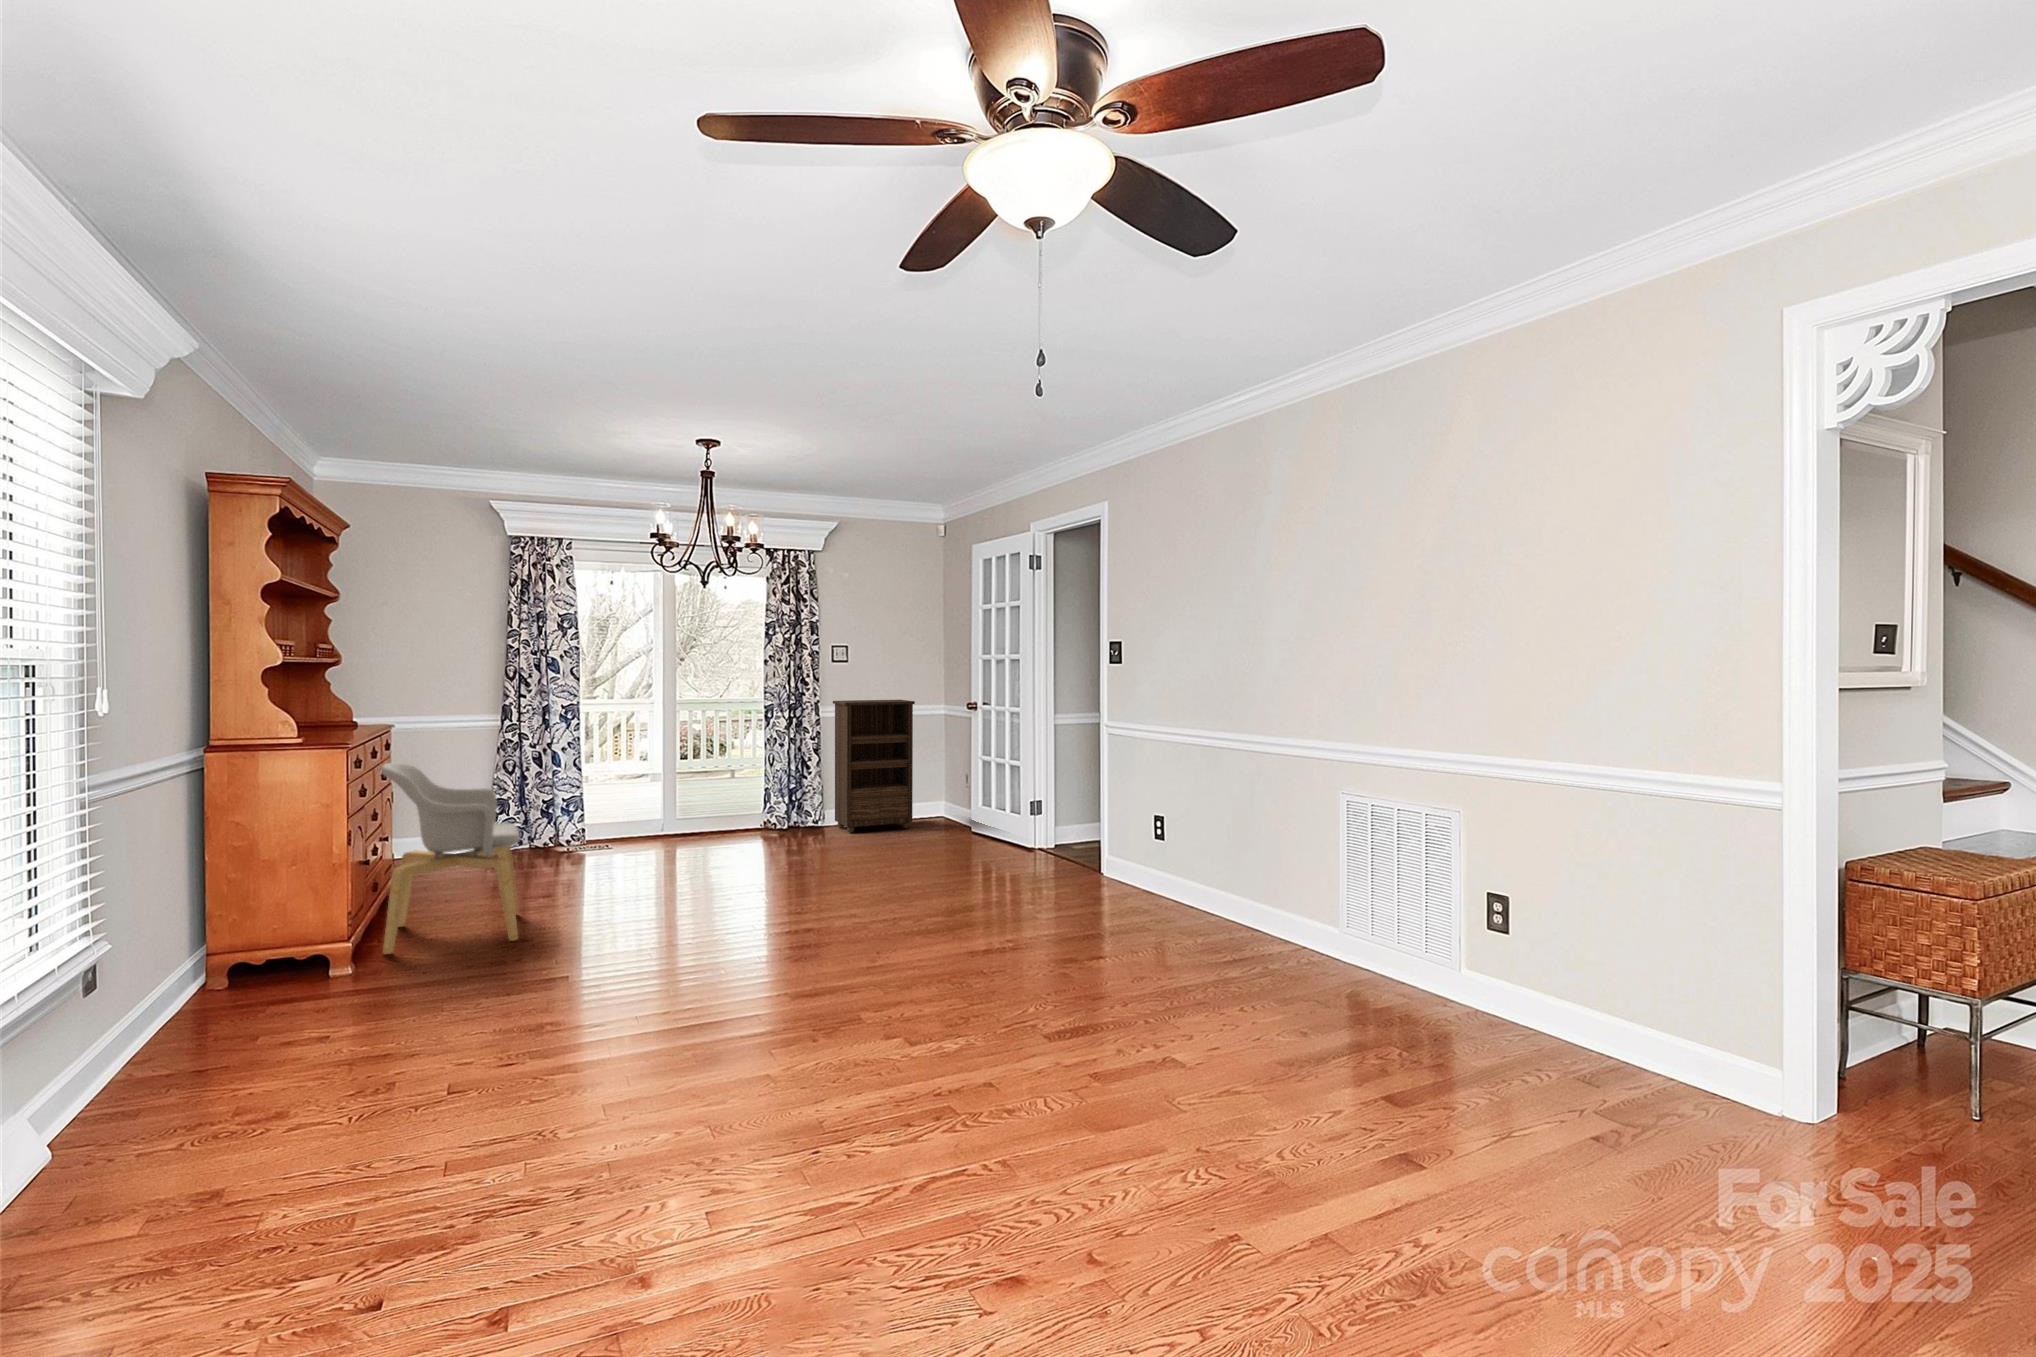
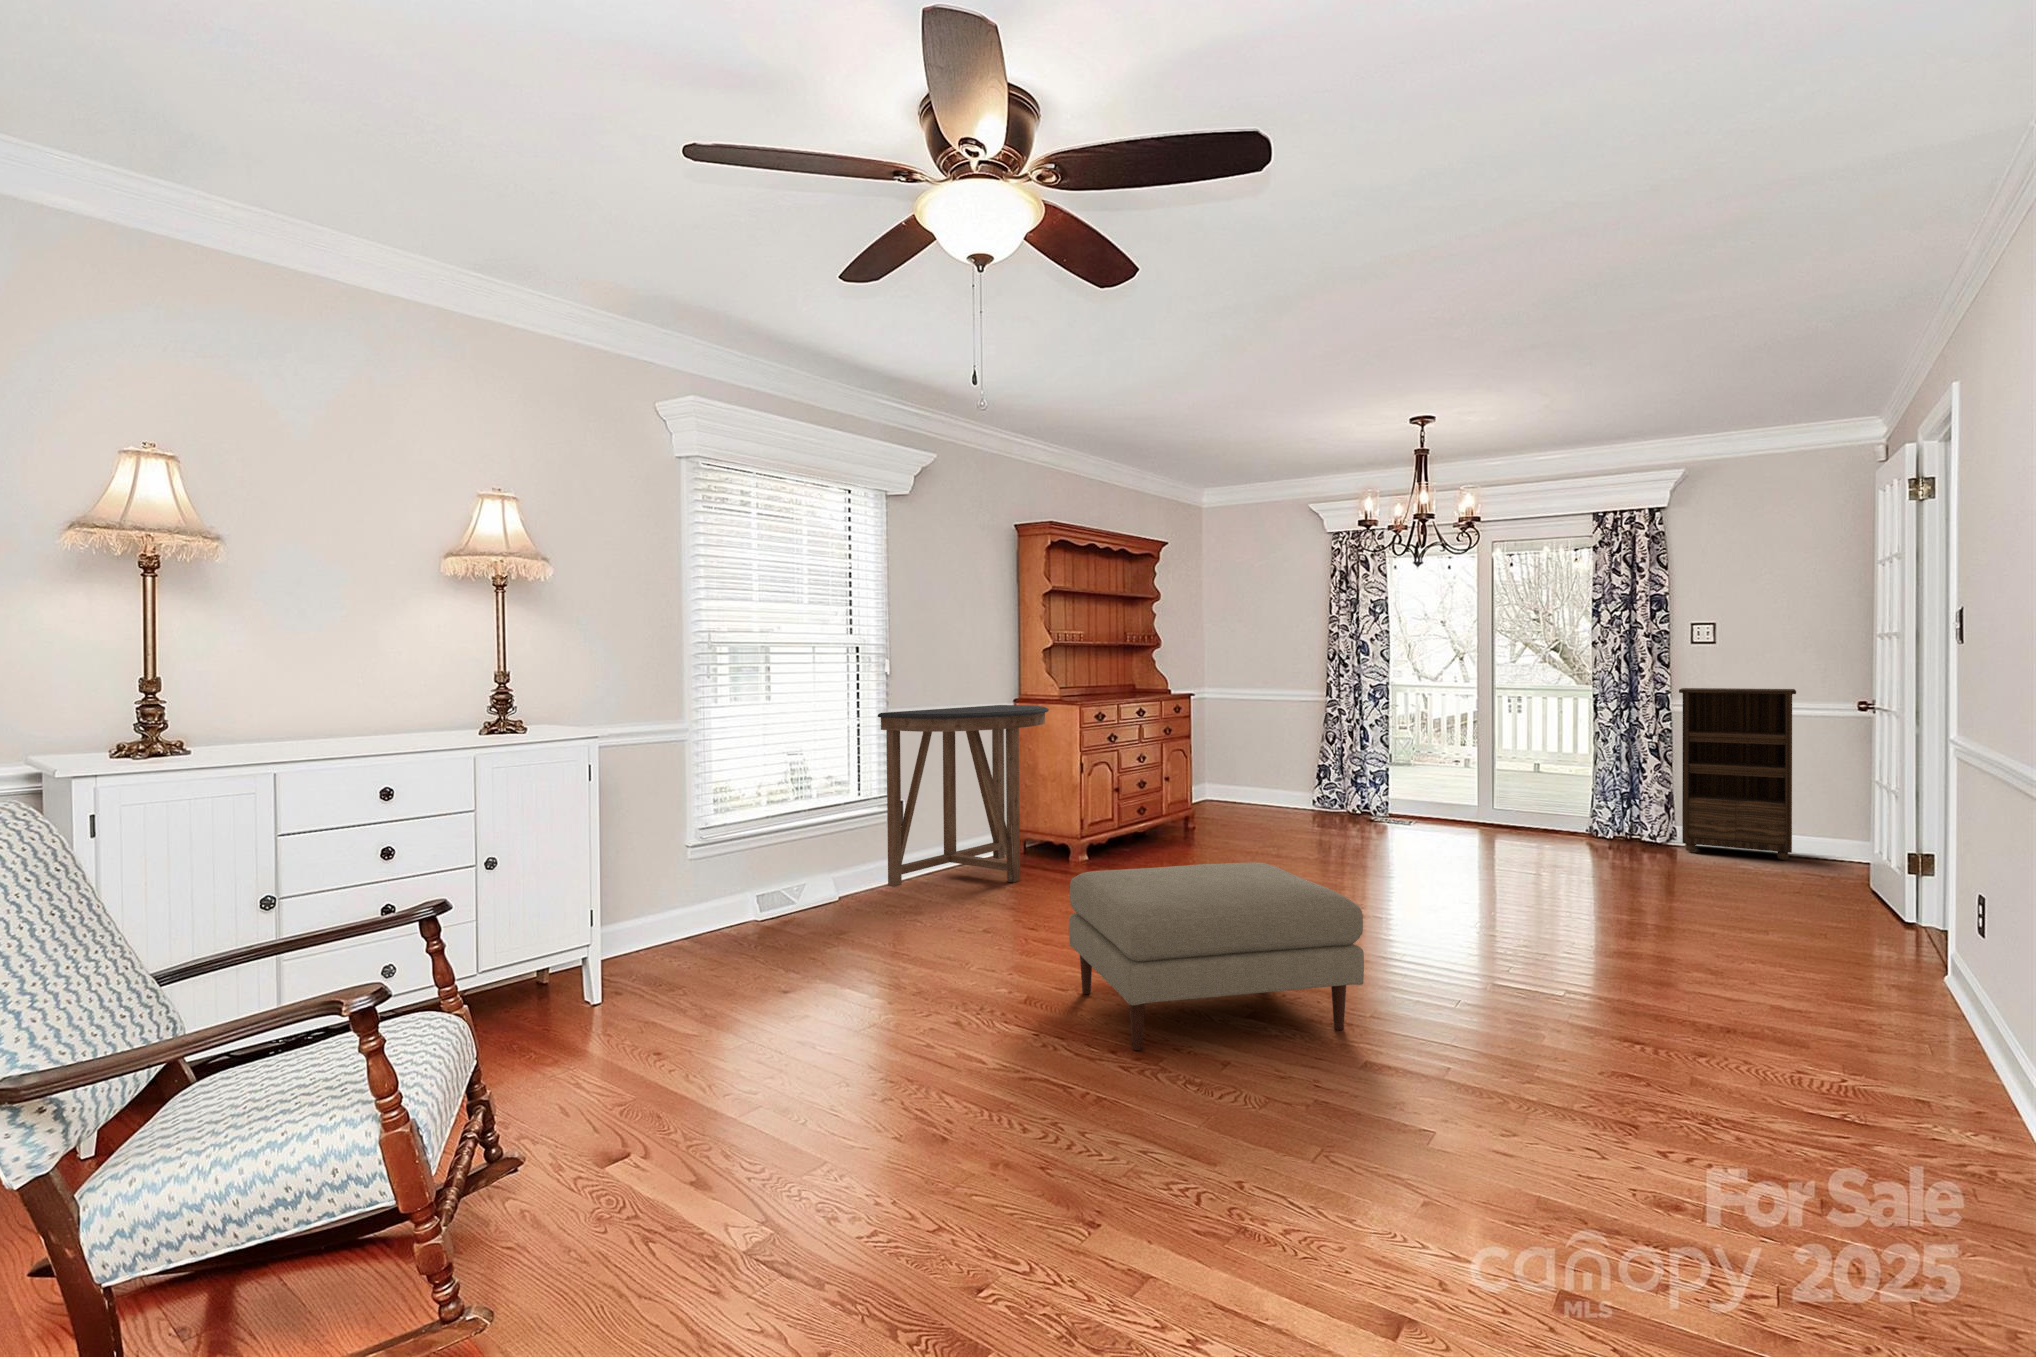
console table: none [110,762,359,1102] -> present [878,705,1049,887]
armchair: present [382,763,520,954] -> none [1115,717,1233,865]
ottoman: none [749,902,1014,1111] -> present [1069,862,1364,1050]

